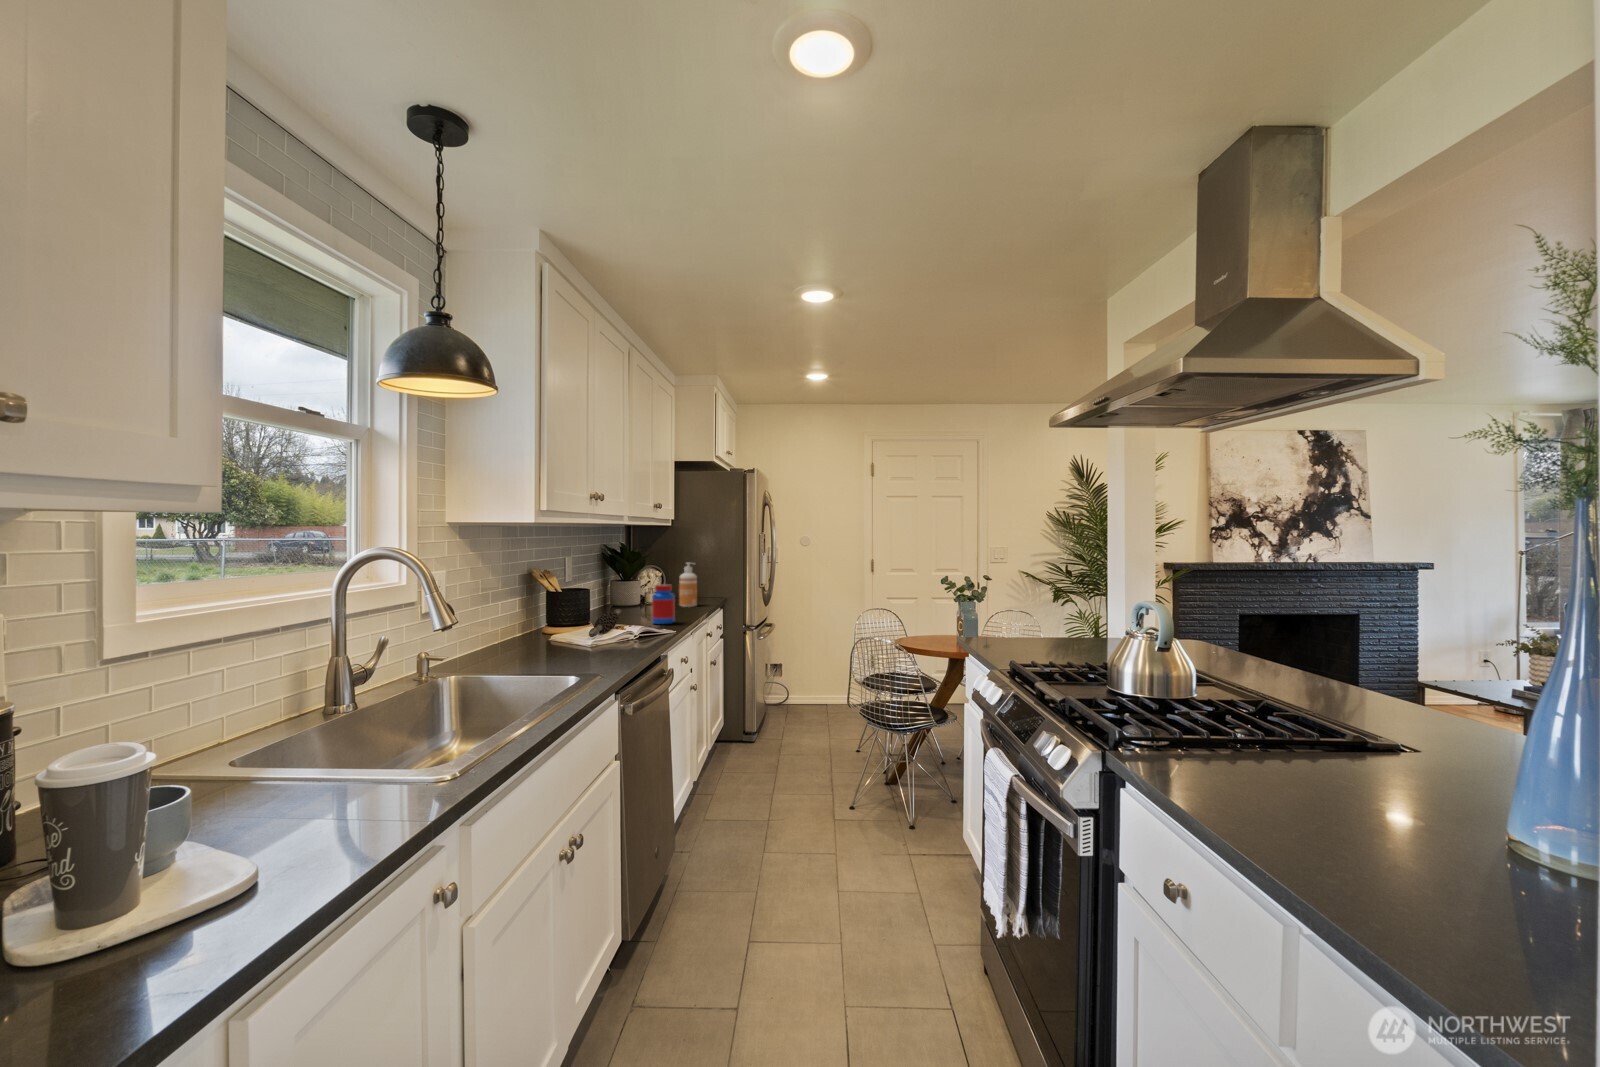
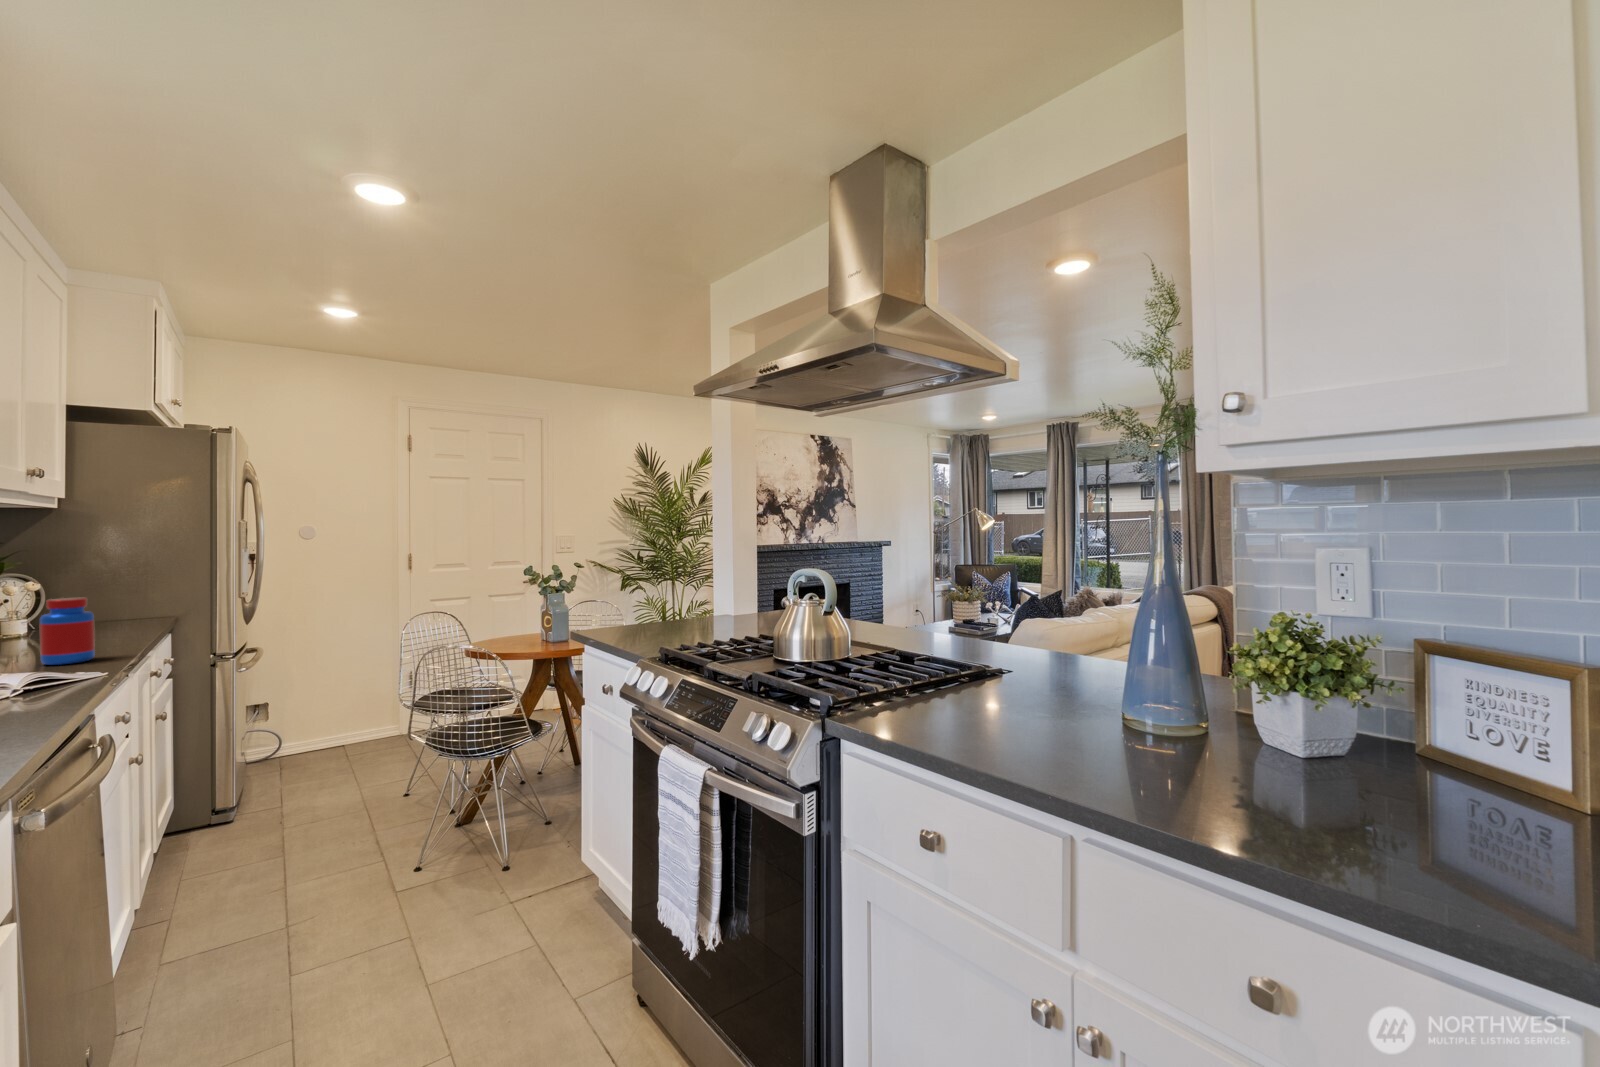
soap dispenser: present [679,563,697,607] -> none [88,564,128,634]

